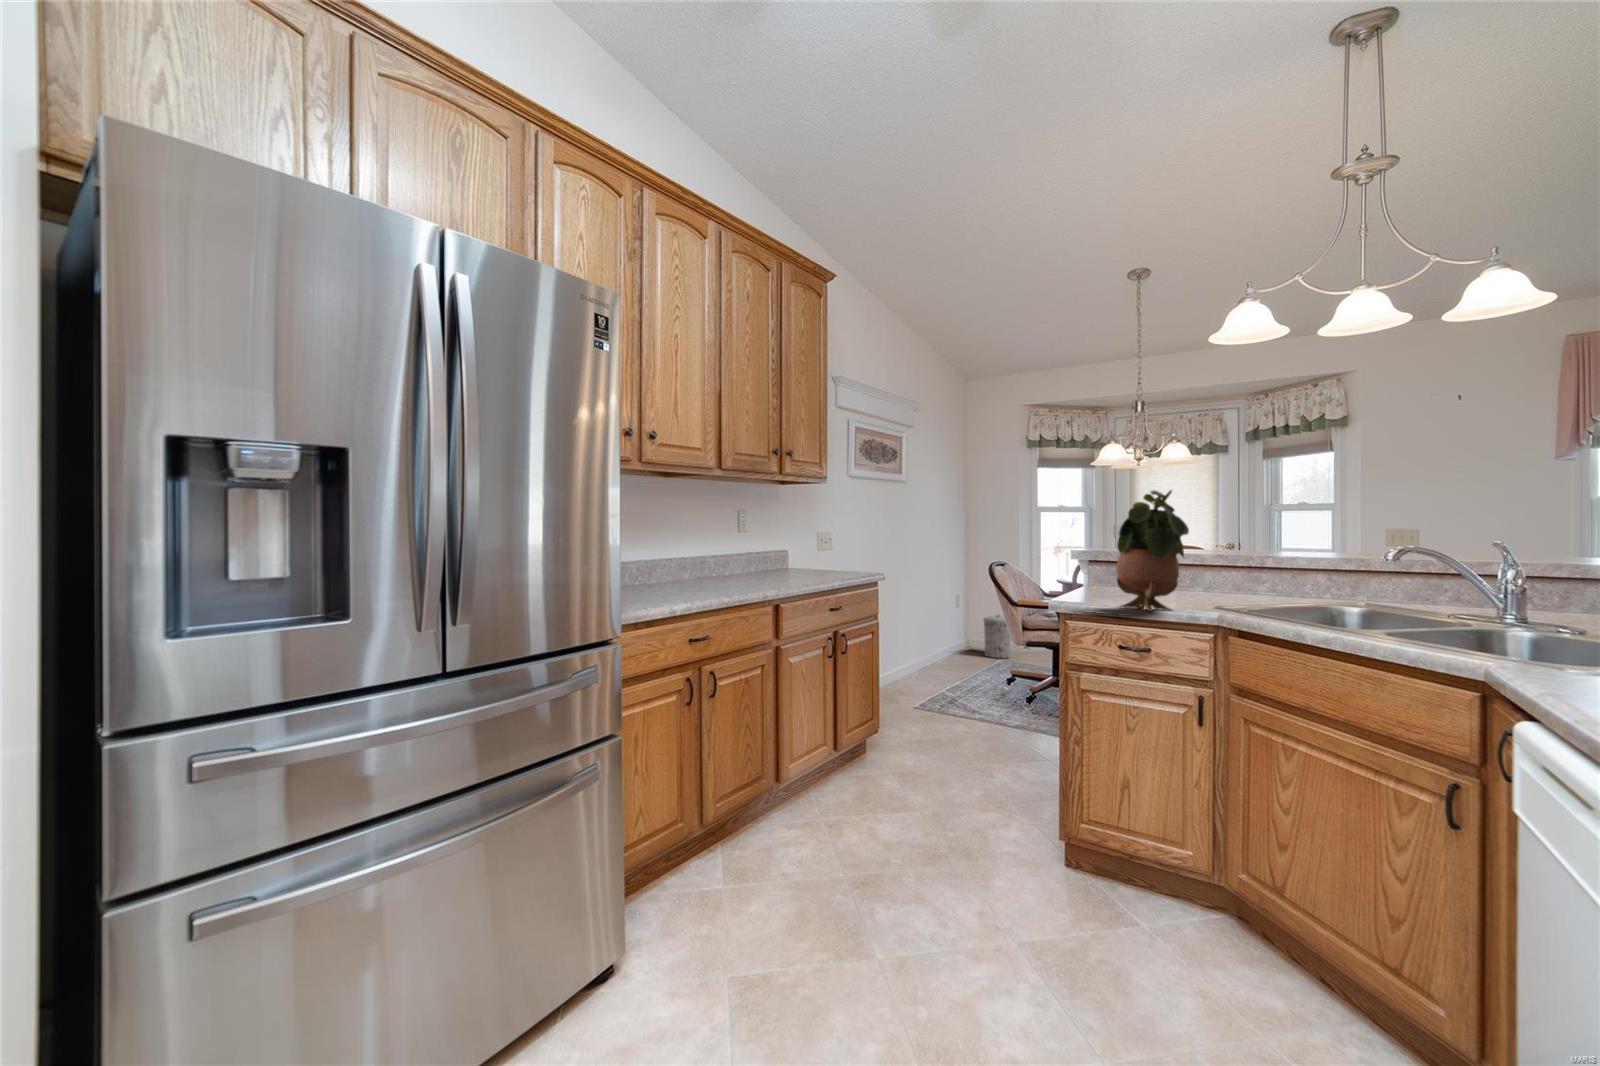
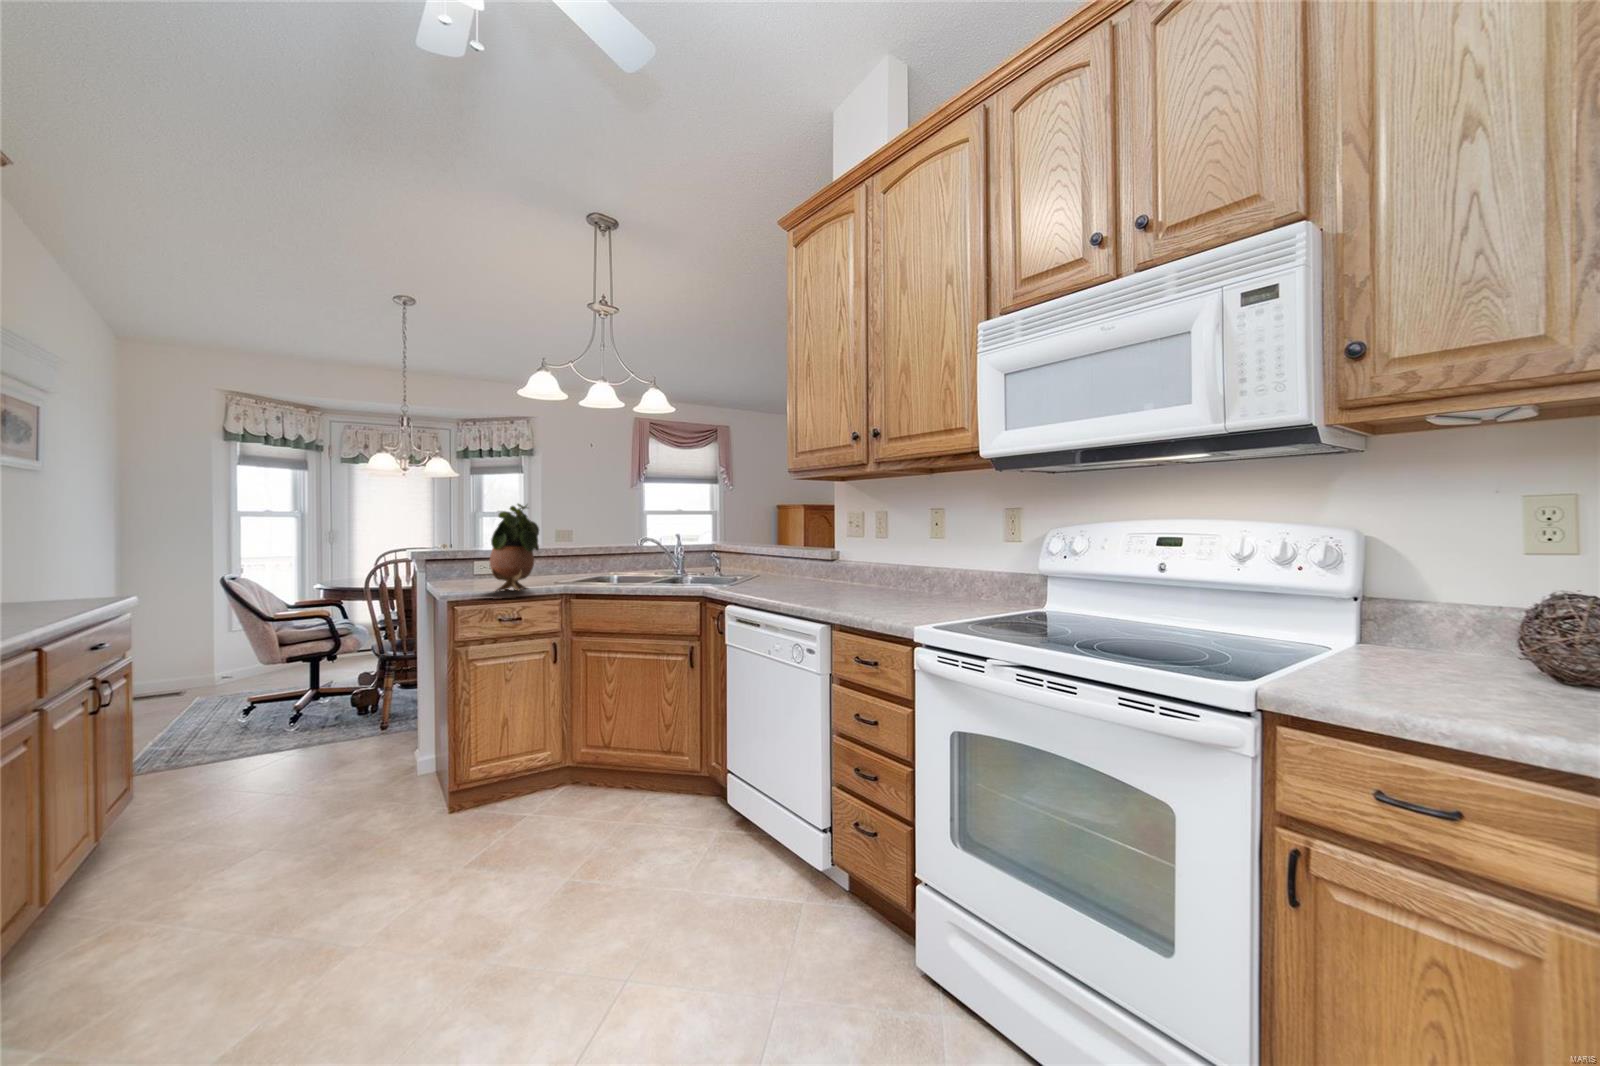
trash can: present [984,615,1011,658] -> none [170,641,217,695]

